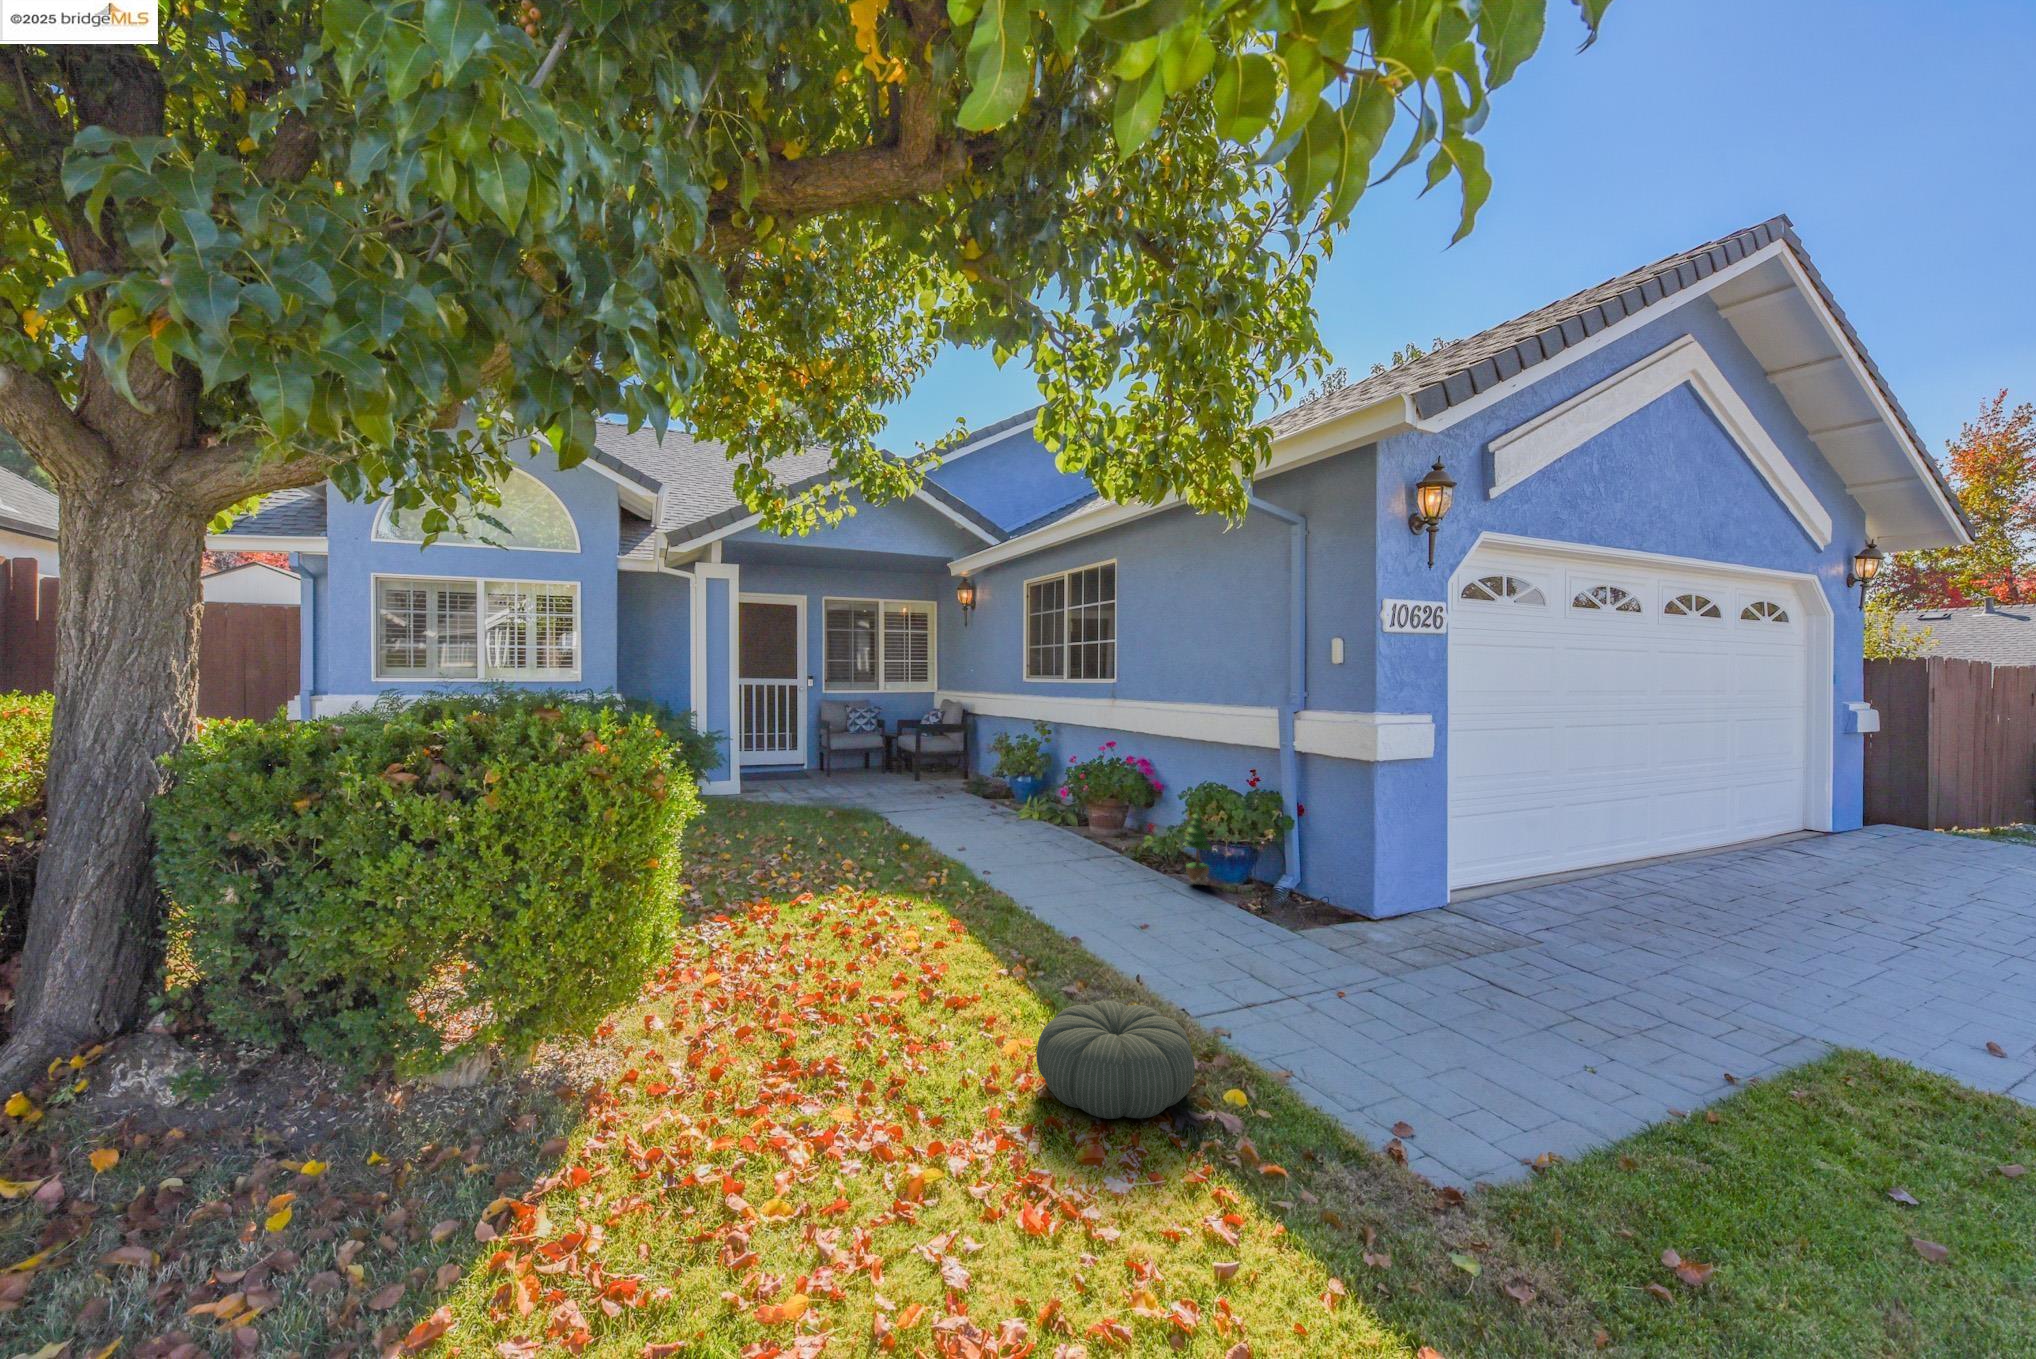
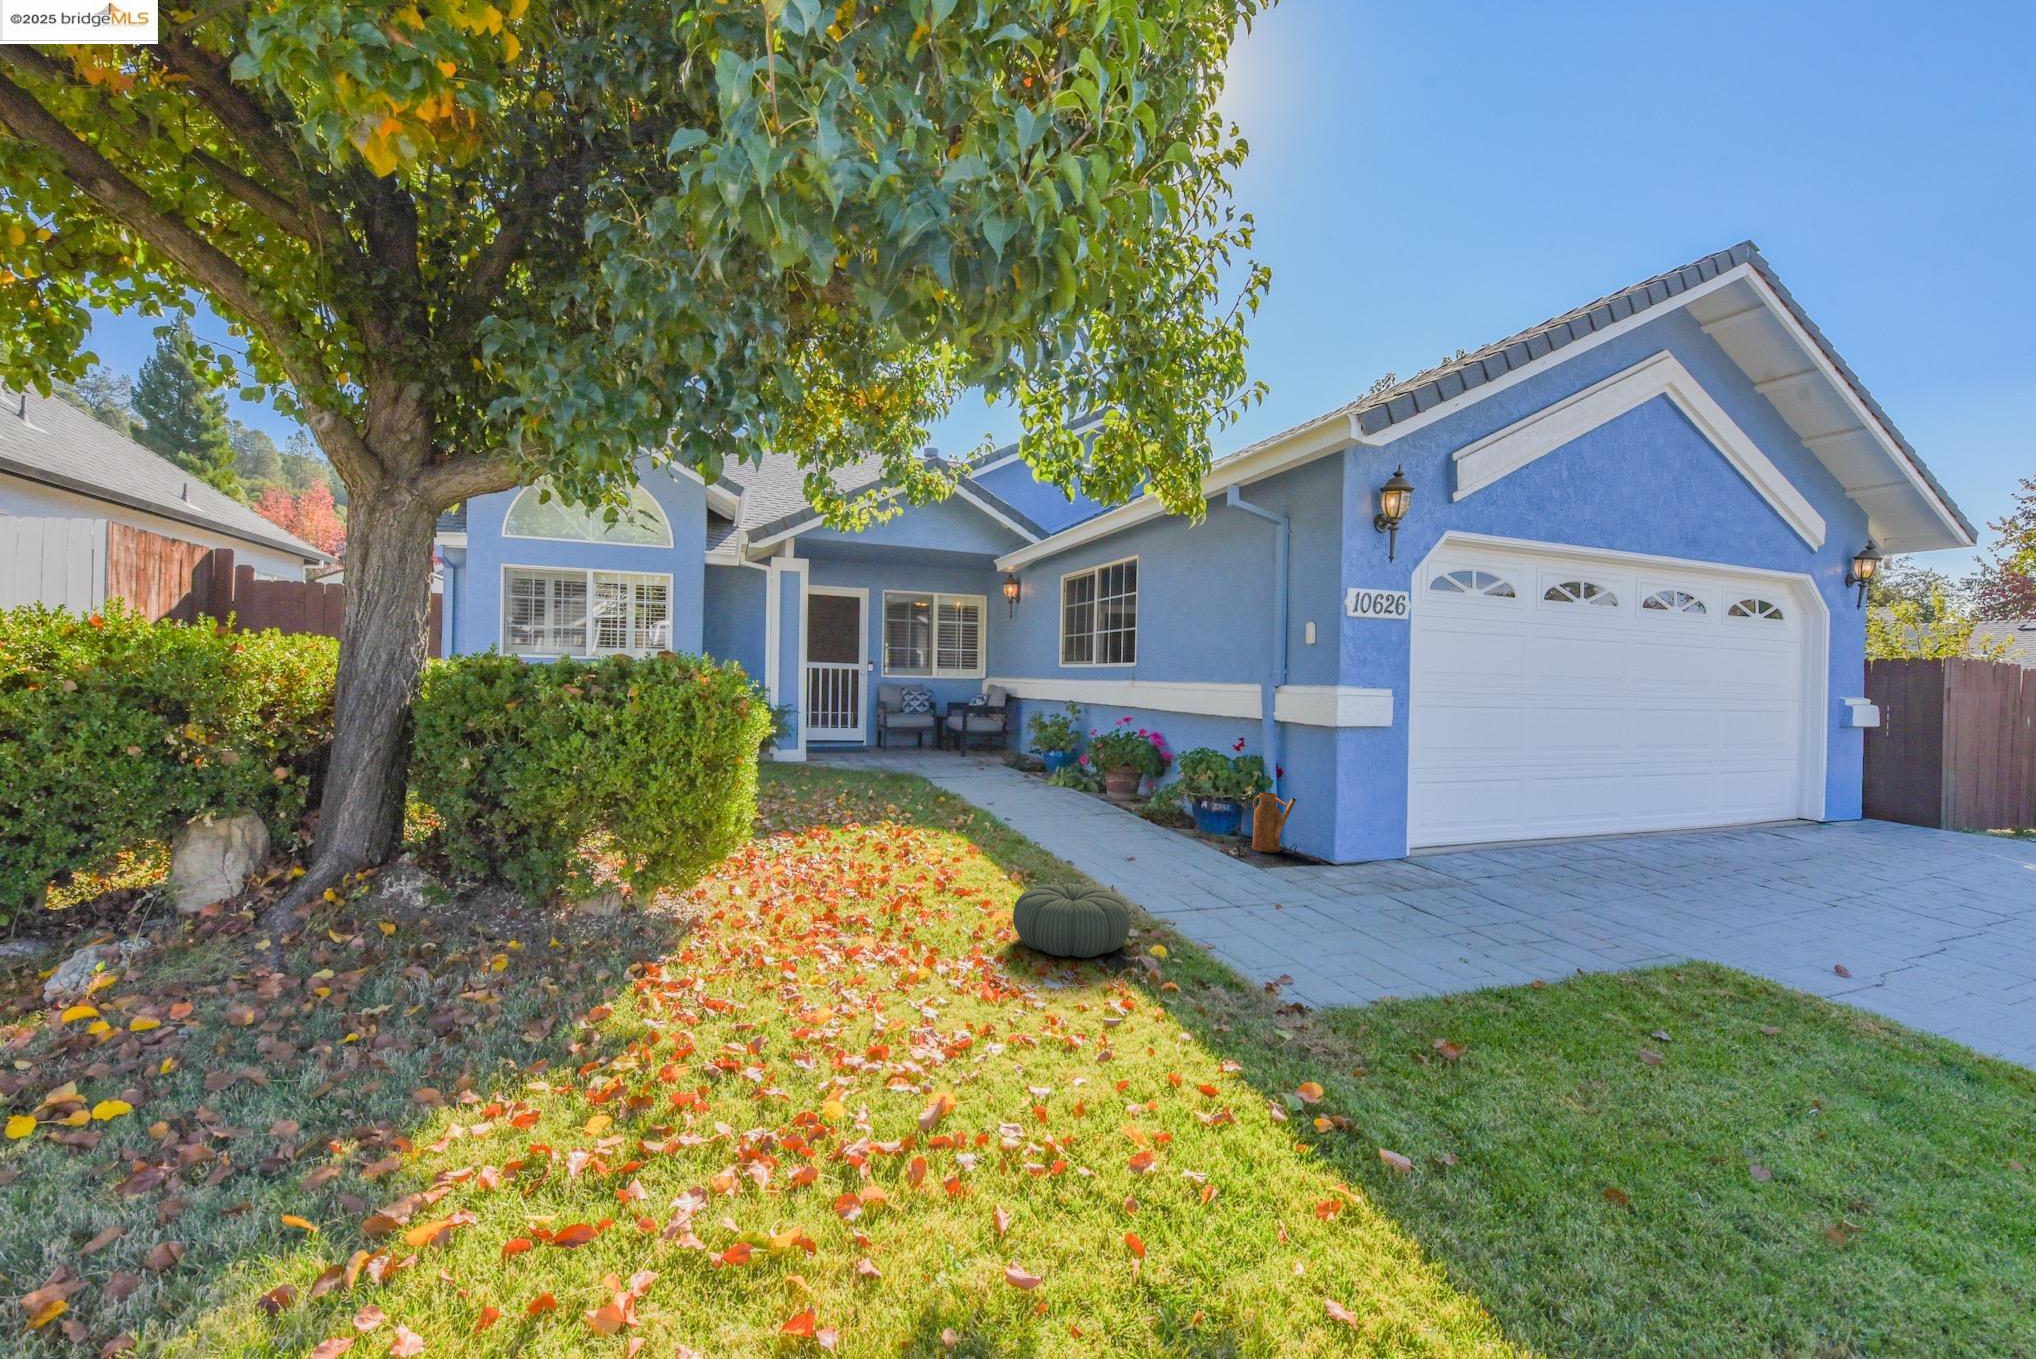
potted tree: present [1184,806,1212,885] -> none [1178,764,1204,836]
watering can: none [1272,836,1327,907] -> present [1252,793,1296,853]

